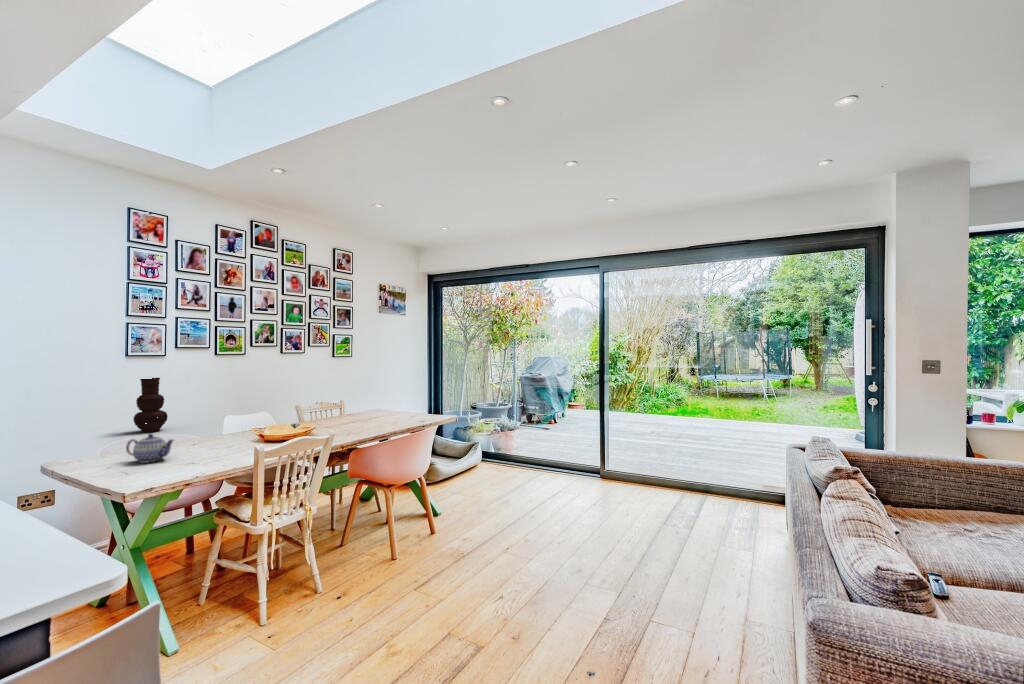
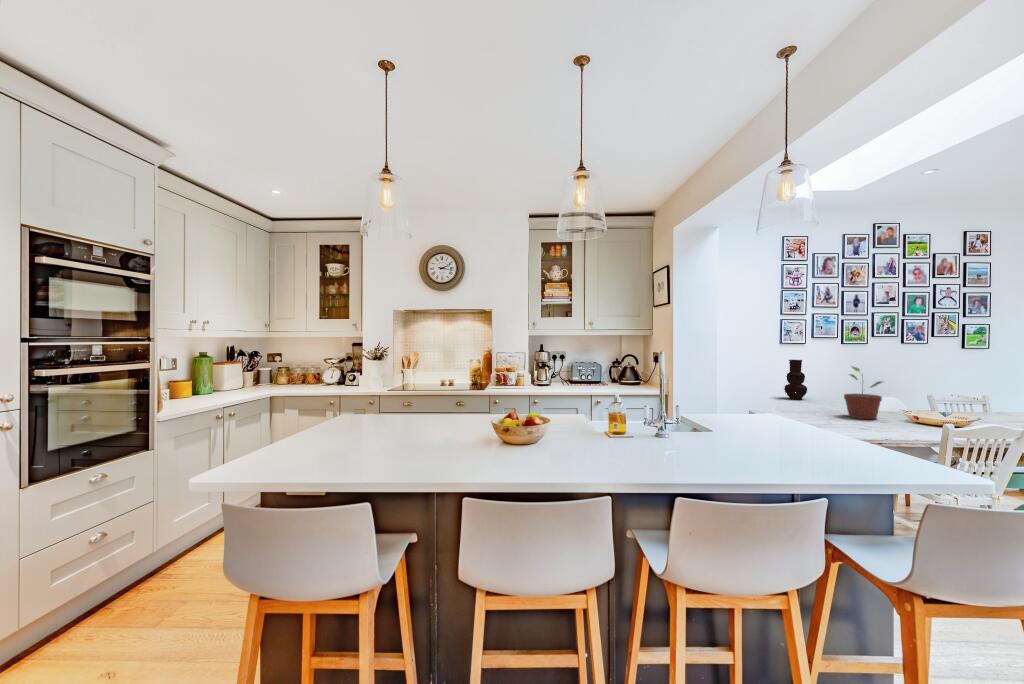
potted plant: none [191,383,237,450] -> present [844,366,882,419]
teapot: present [126,434,174,463] -> none [804,399,840,419]

